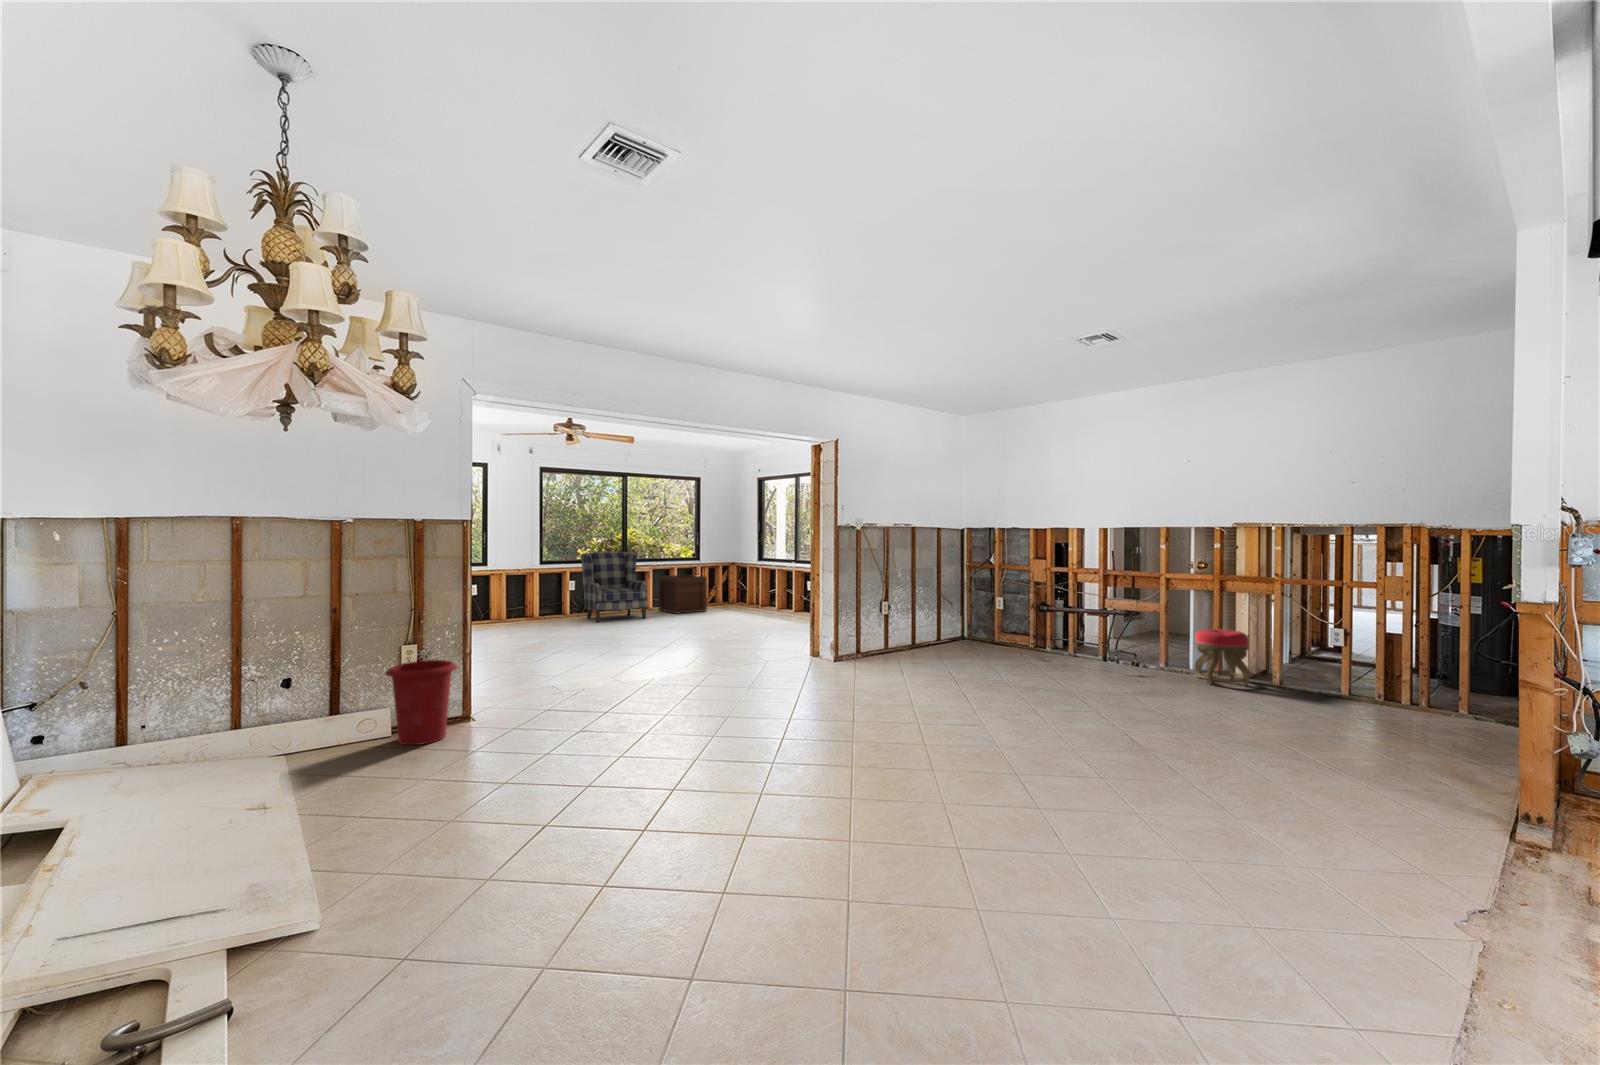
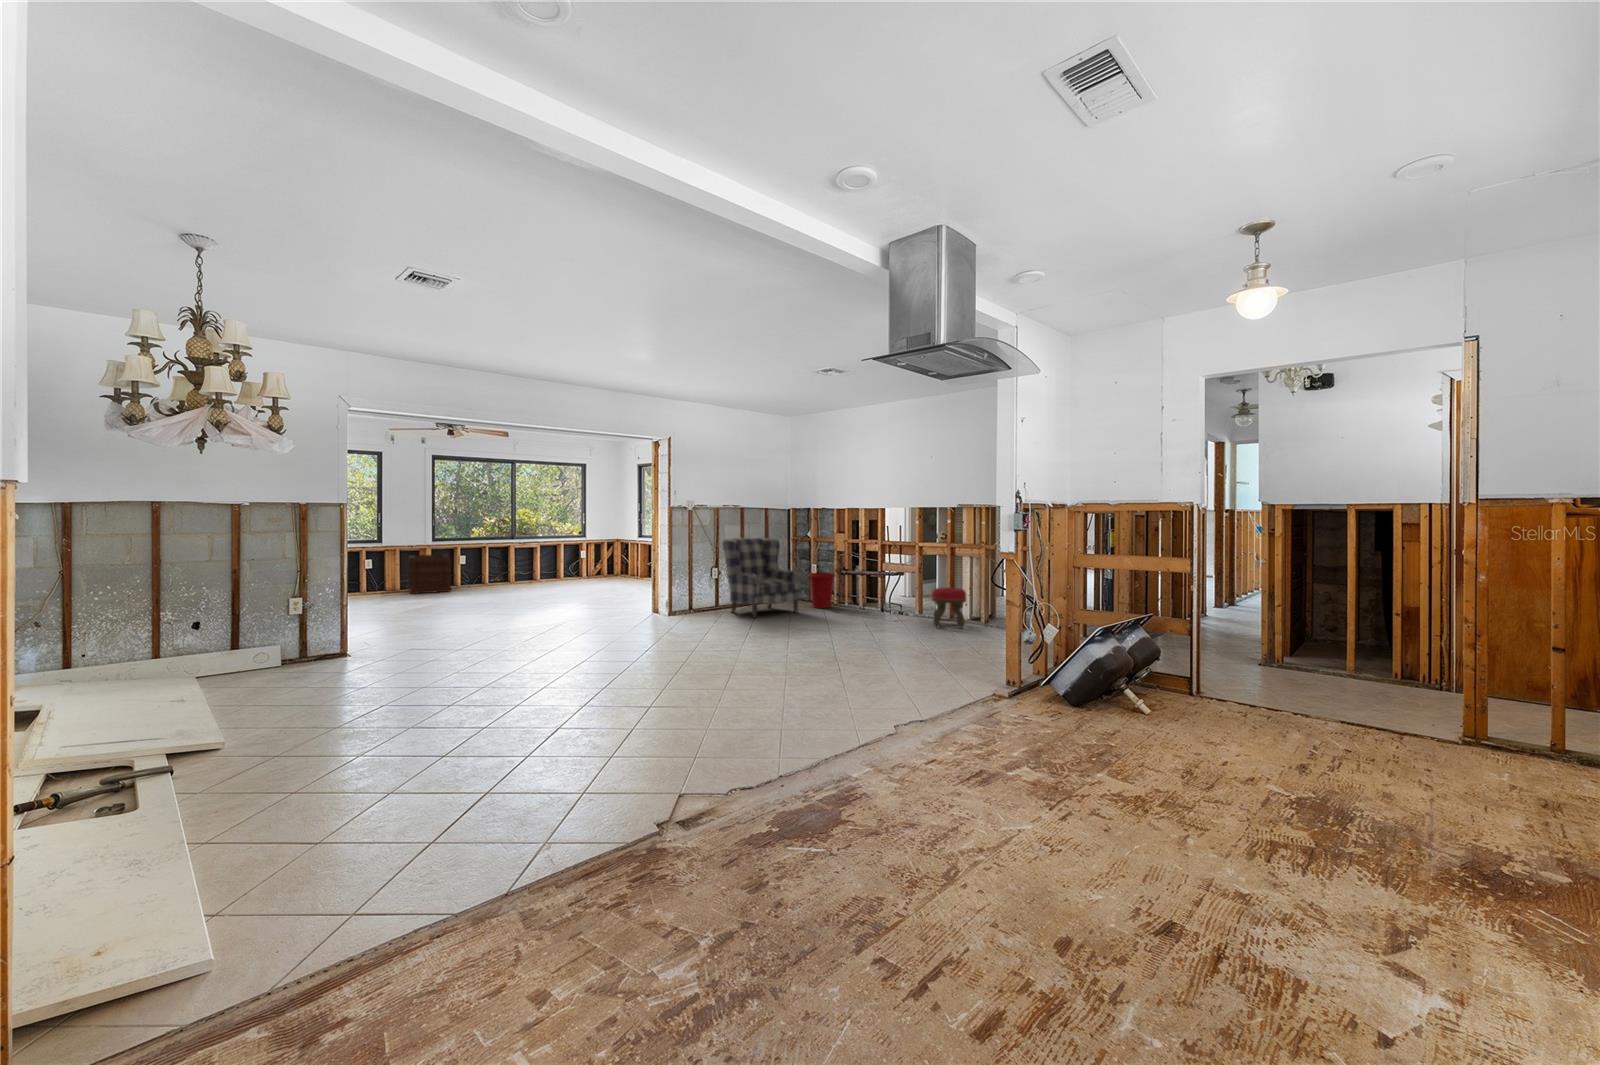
chair: present [581,552,647,622] -> present [723,538,800,618]
wooden crate: present [659,575,707,614] -> present [409,554,451,594]
waste bin: present [386,660,458,745] -> present [808,572,836,608]

